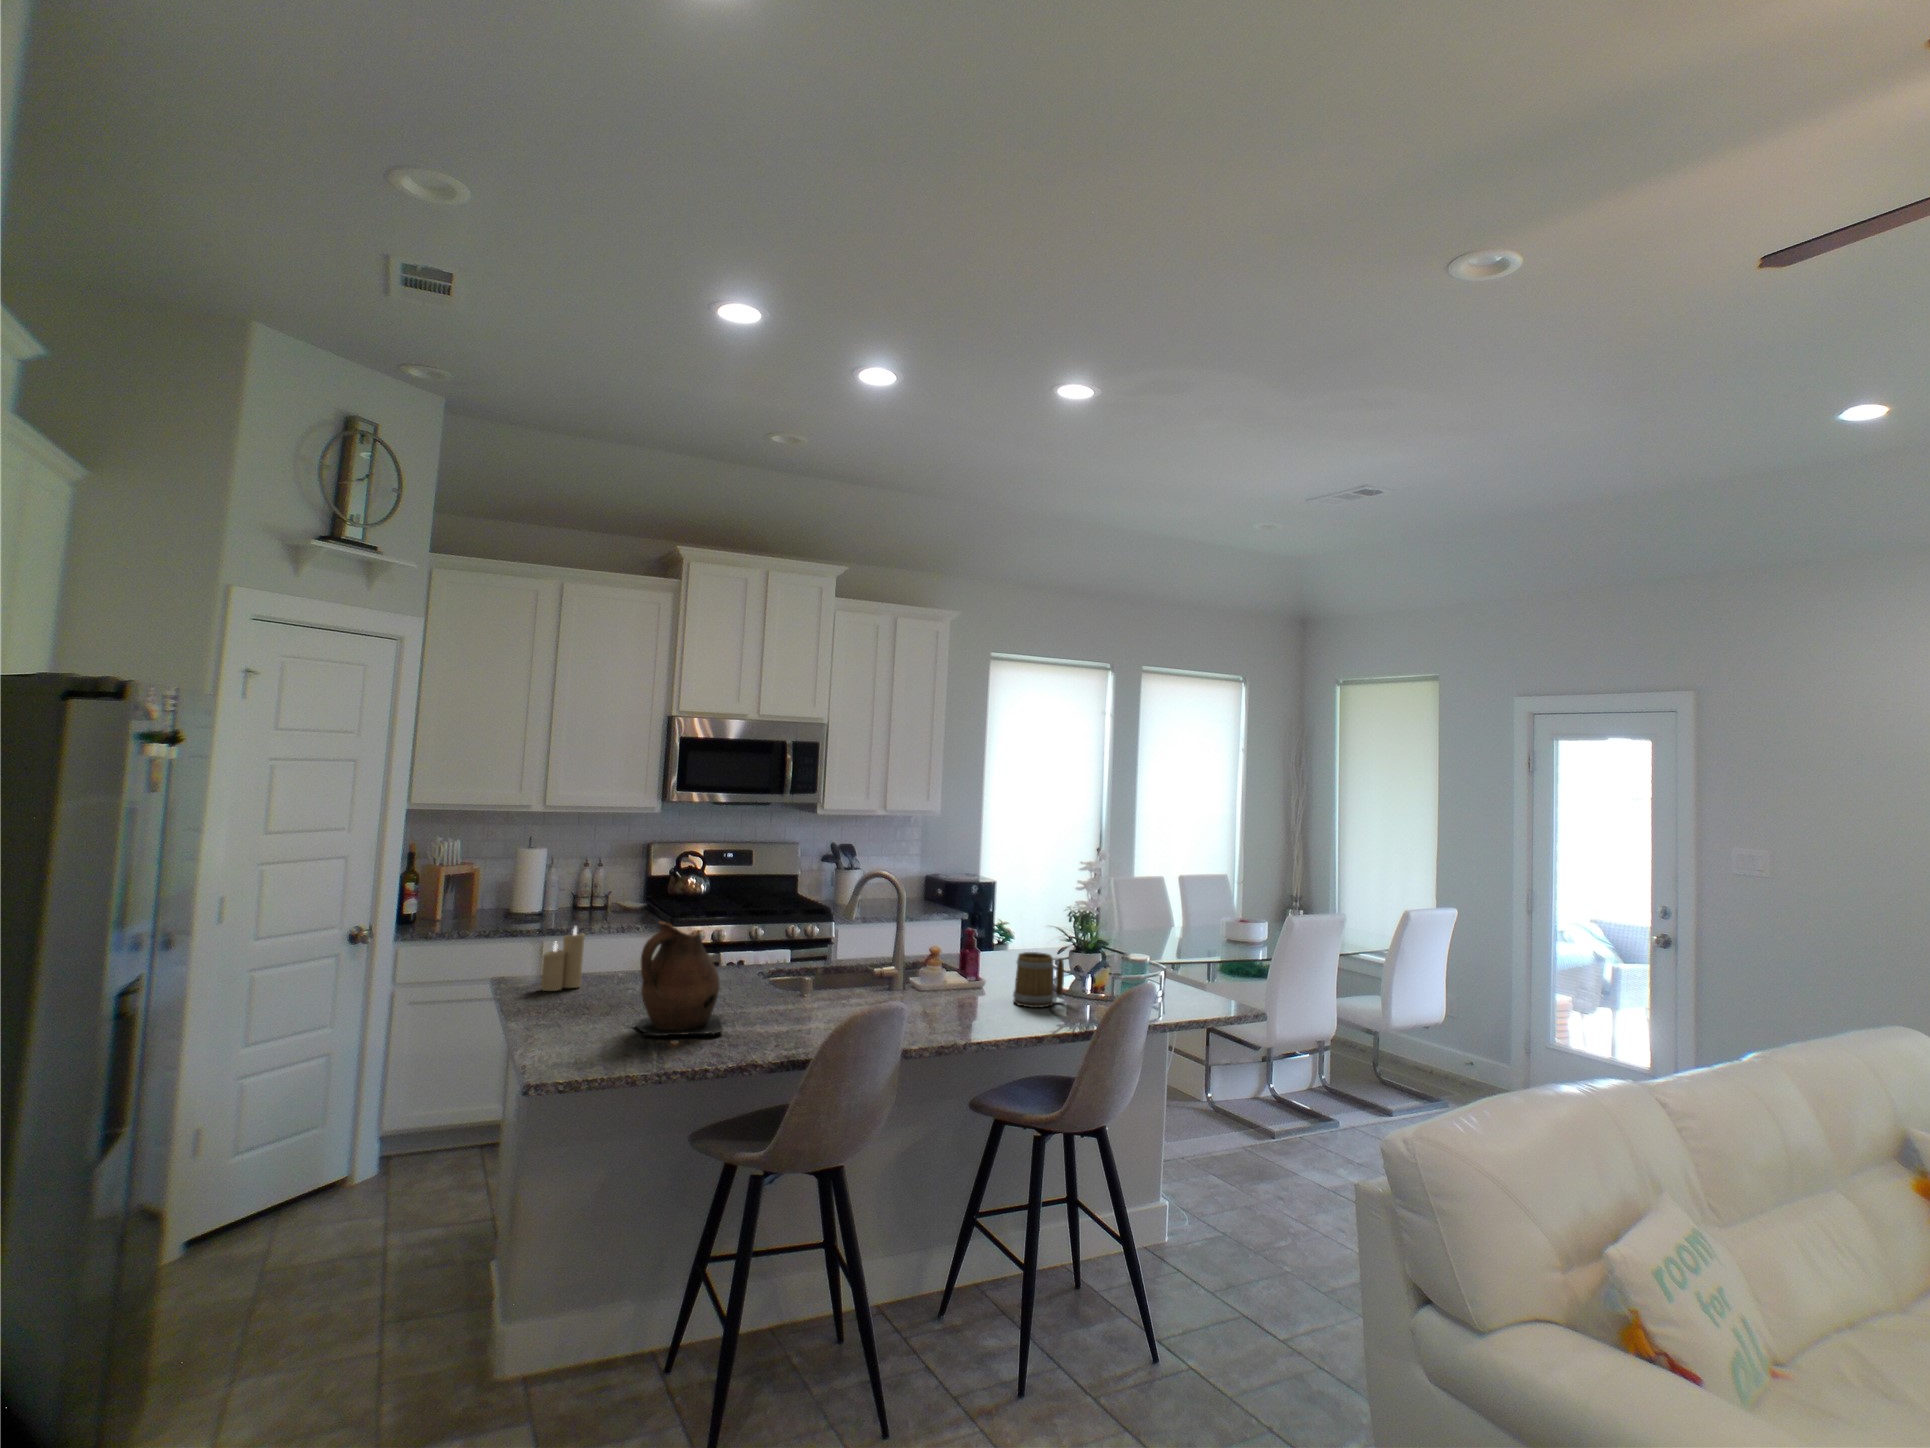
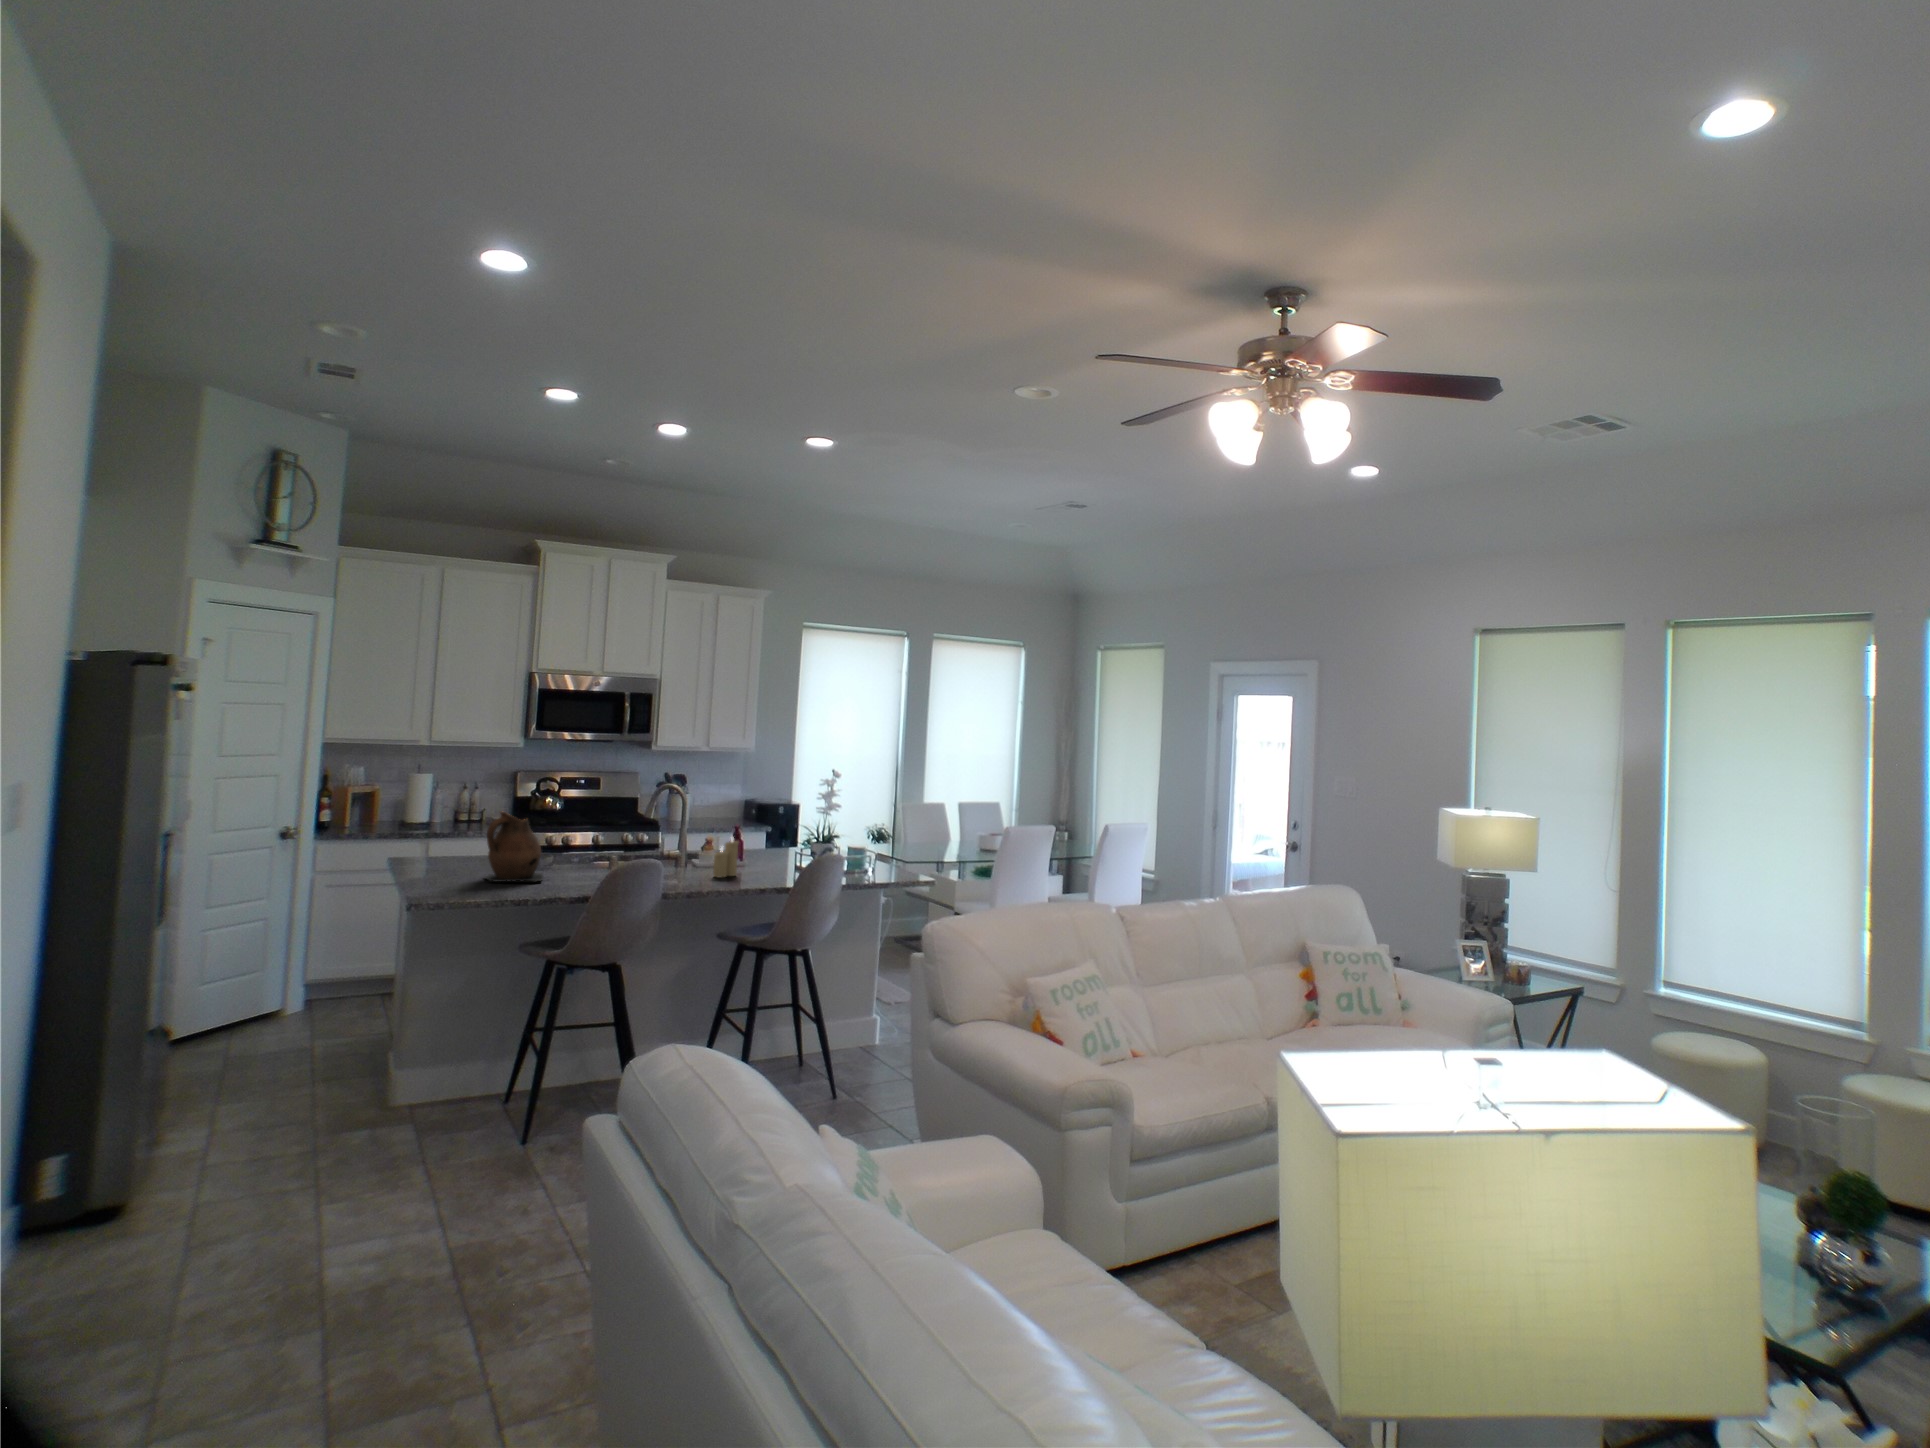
candle: present [541,927,585,991] -> present [713,838,738,877]
mug: present [1013,952,1064,1008] -> none [755,840,792,876]

